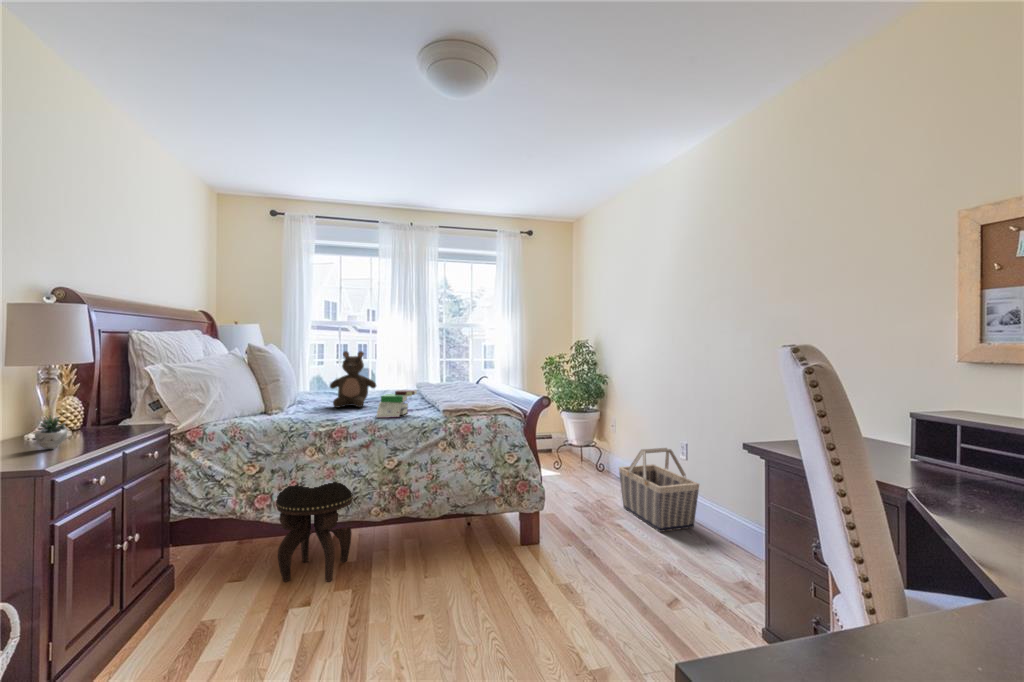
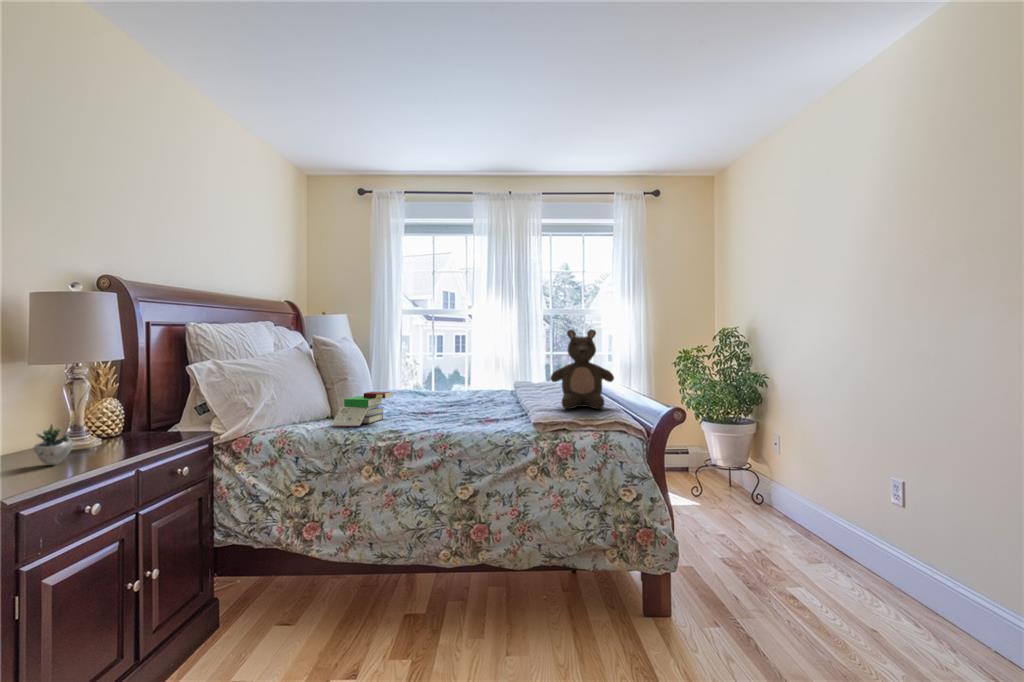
stuffed bear: present [330,351,376,408] -> present [550,329,614,409]
book: present [376,390,417,418] -> present [333,392,393,426]
basket: present [619,448,699,532] -> none [790,487,938,619]
footstool: present [276,482,353,582] -> none [327,500,422,642]

